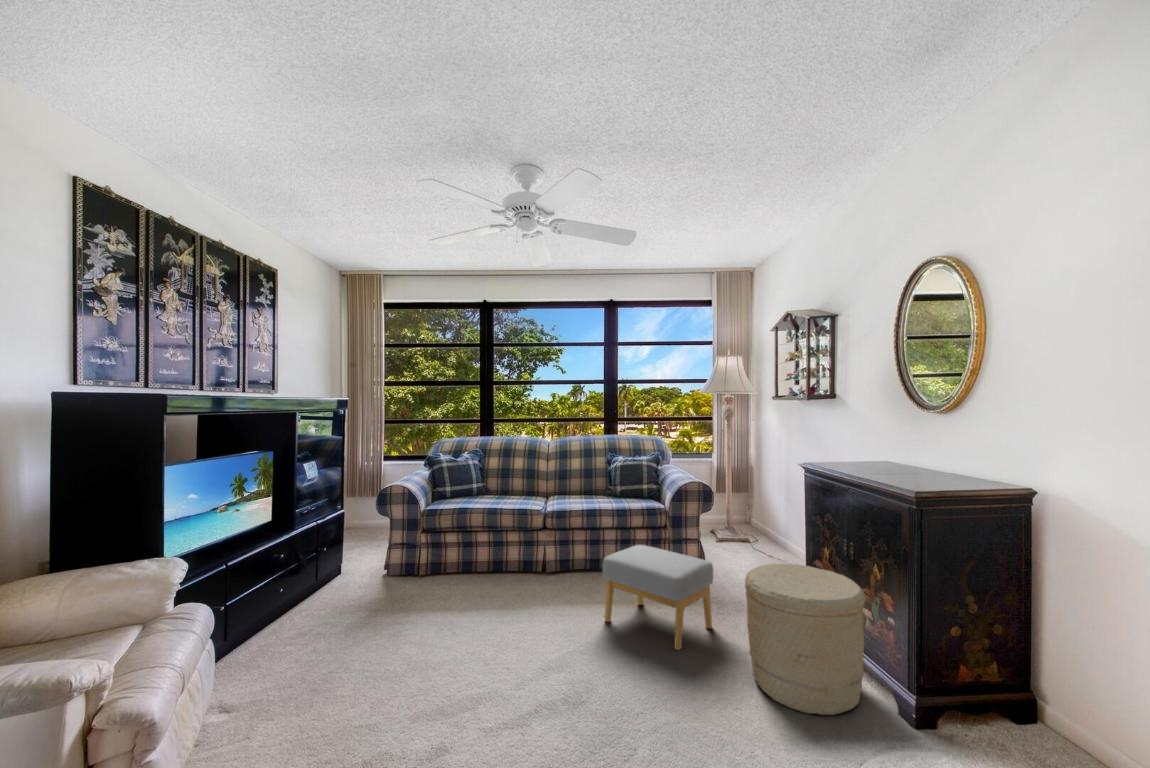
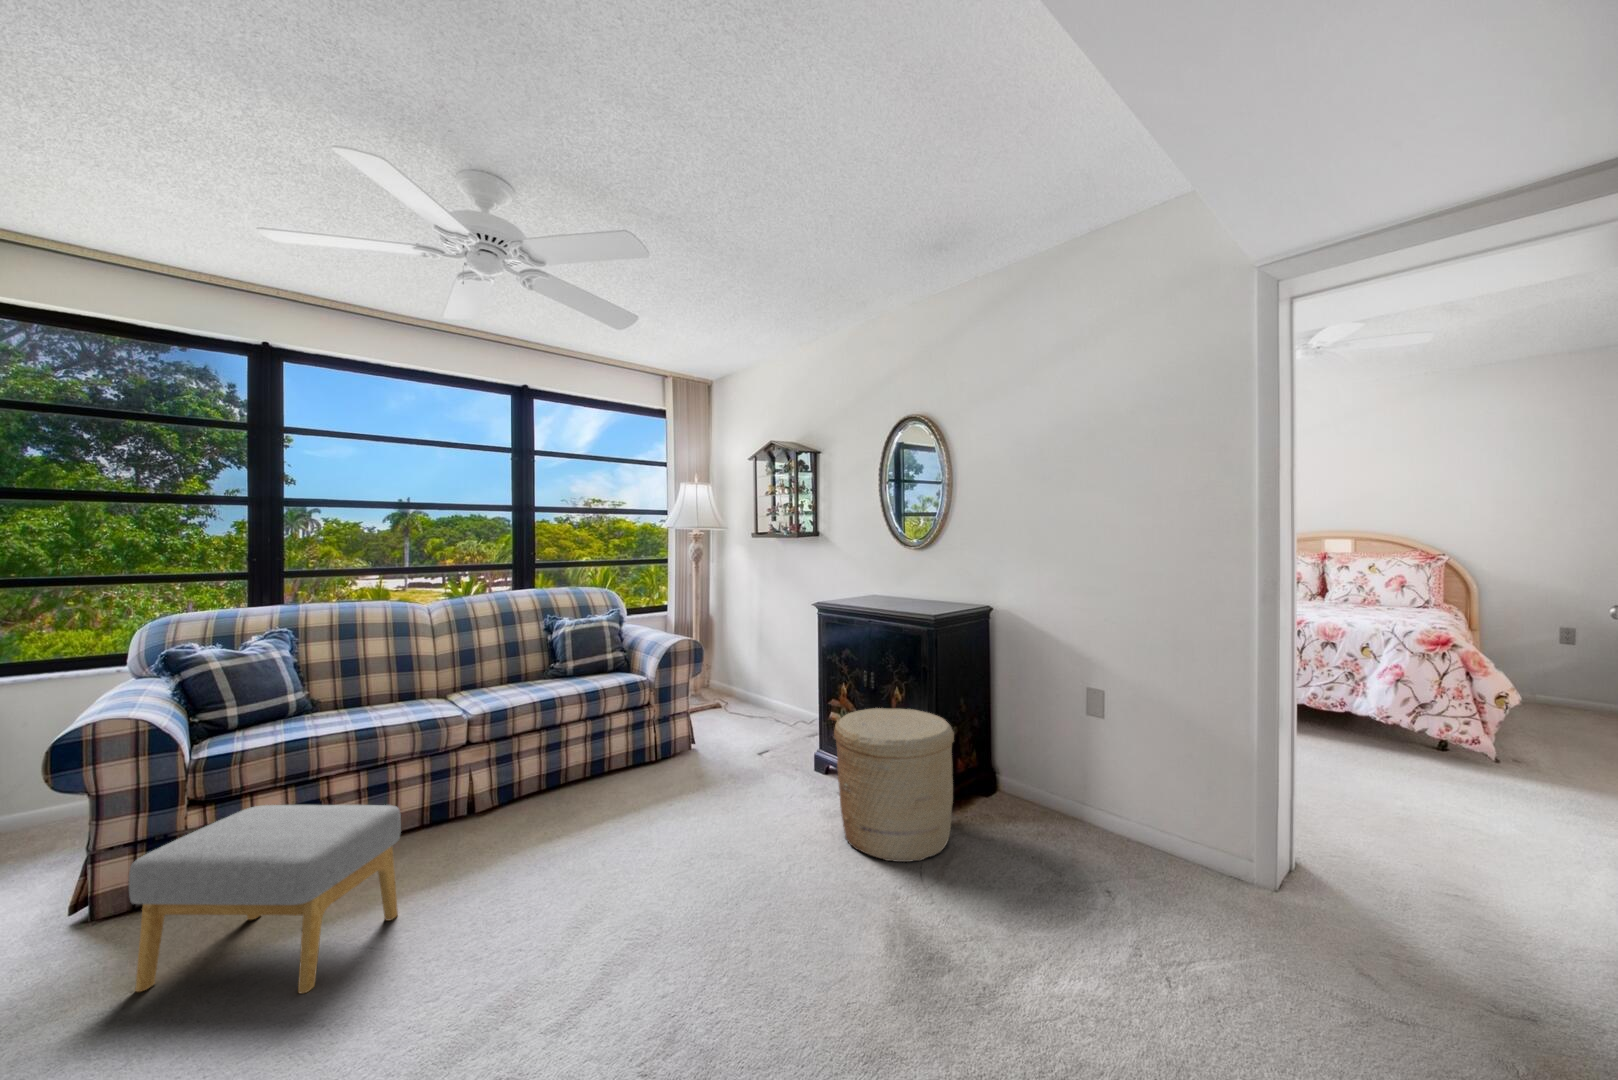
footstool: present [602,545,713,650] -> present [129,805,401,994]

